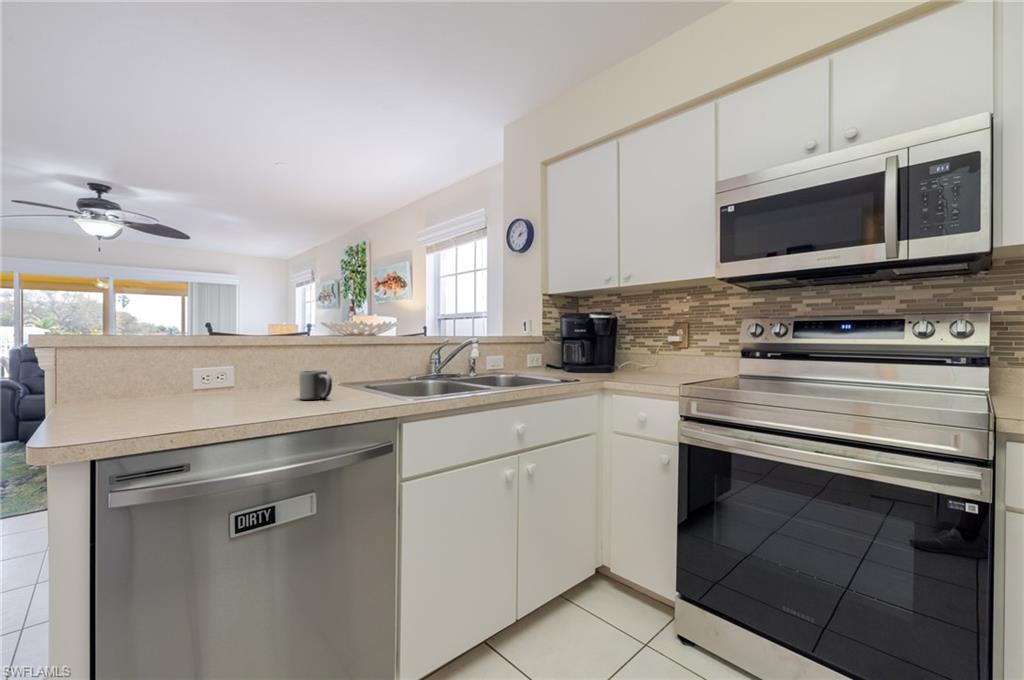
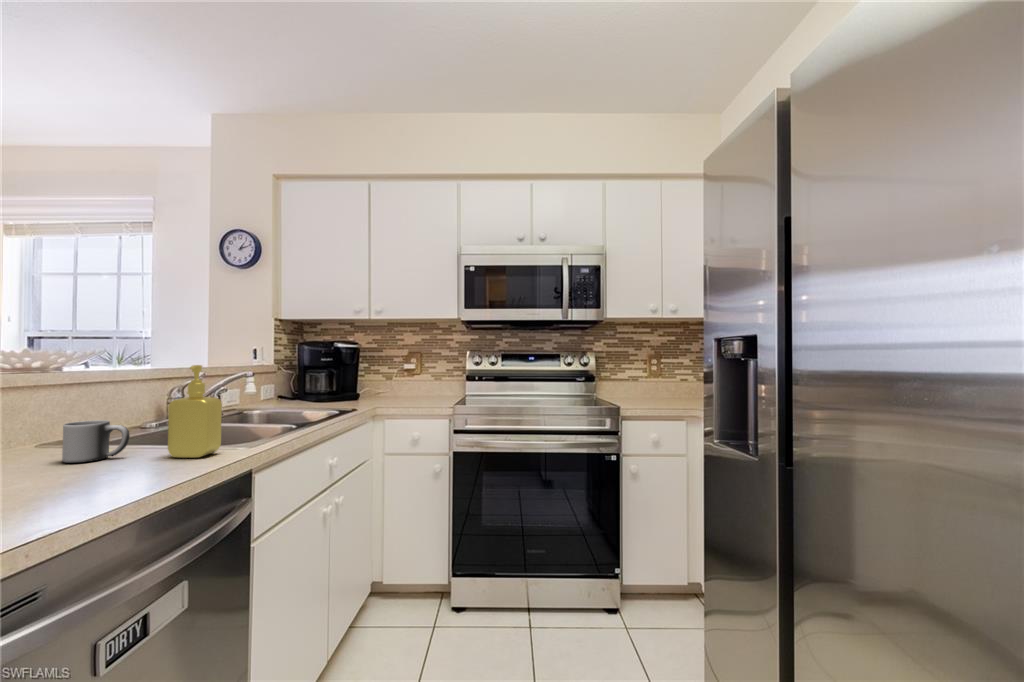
soap dispenser: none [343,328,376,407] -> present [168,365,222,458]

